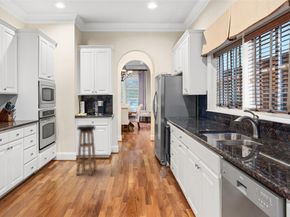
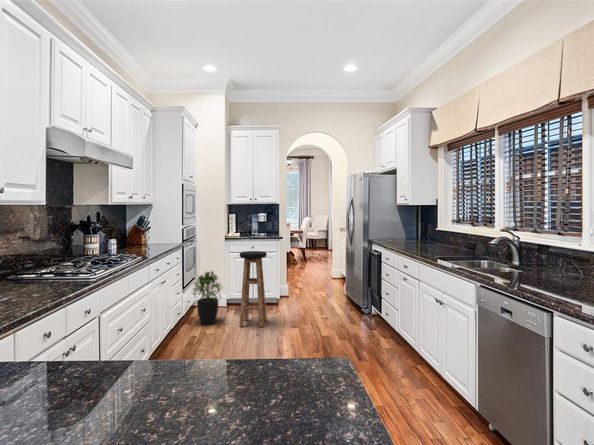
potted plant: none [46,137,69,173] -> present [193,271,221,324]

